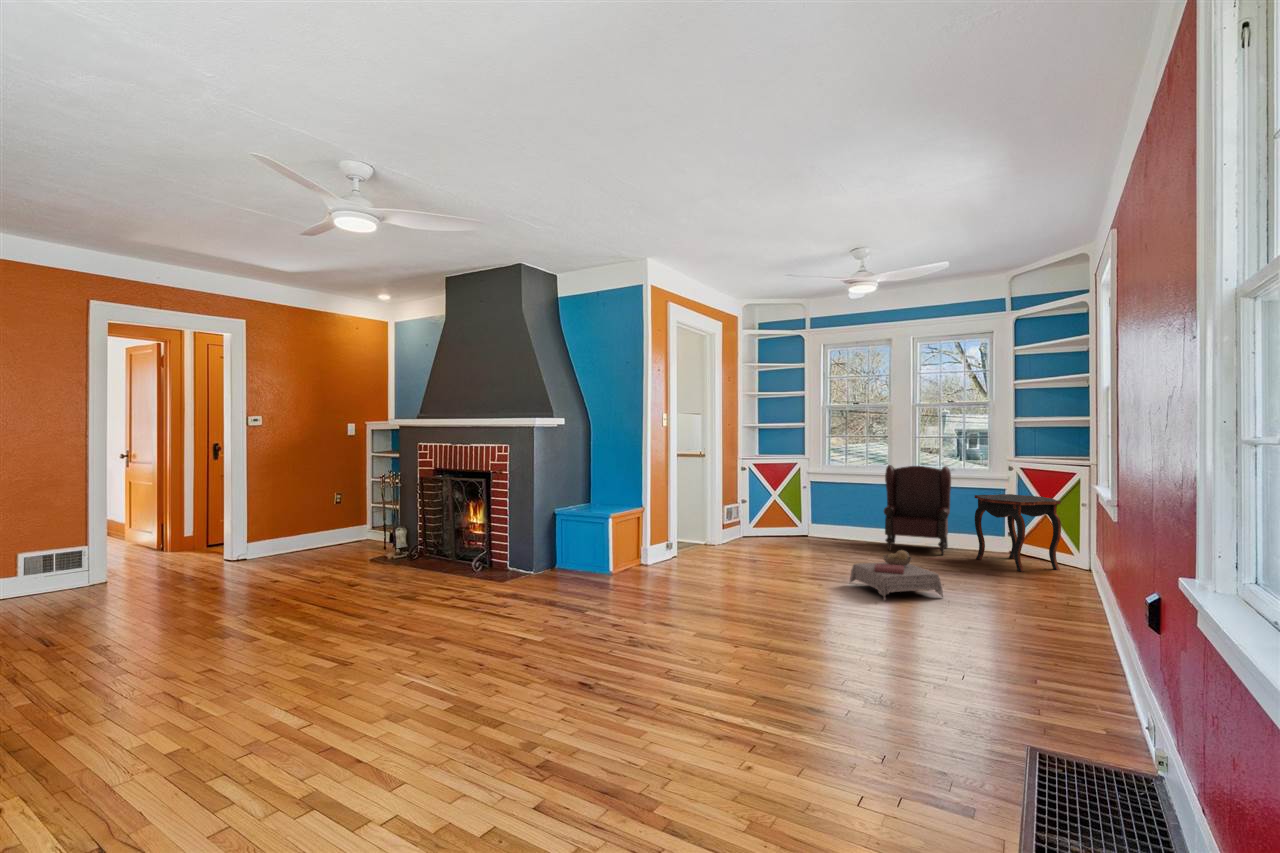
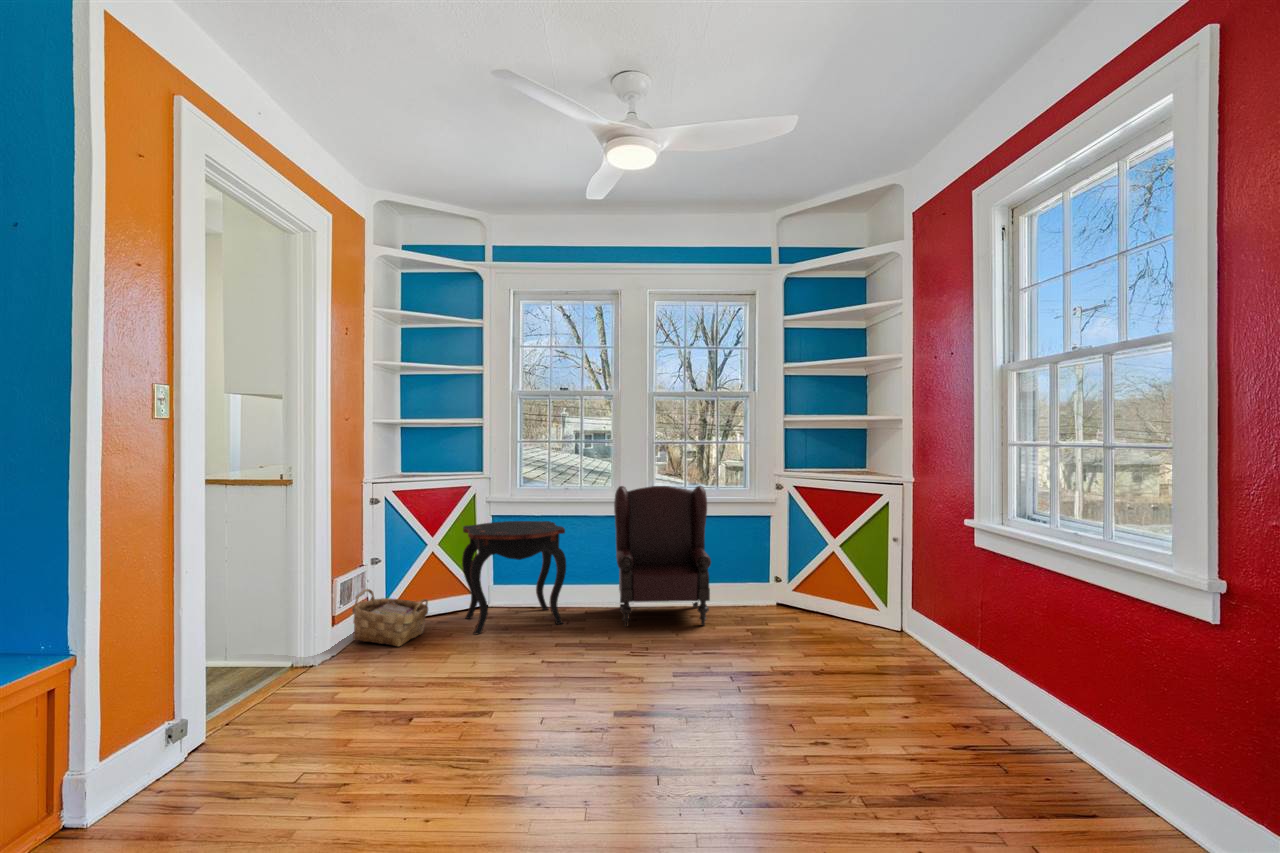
side table: present [975,494,1061,572] -> present [462,521,566,634]
woven basket: none [733,515,772,544] -> present [352,589,428,646]
ottoman: present [850,550,943,600] -> none [620,671,806,823]

